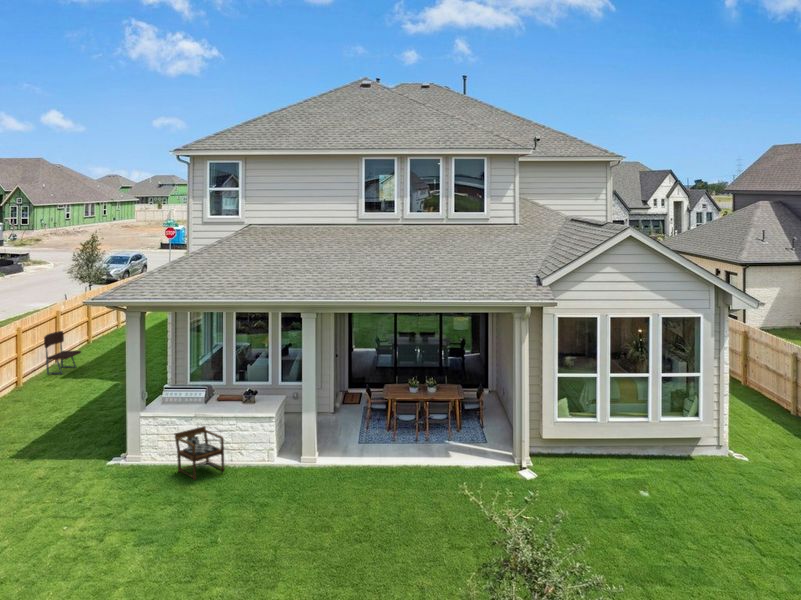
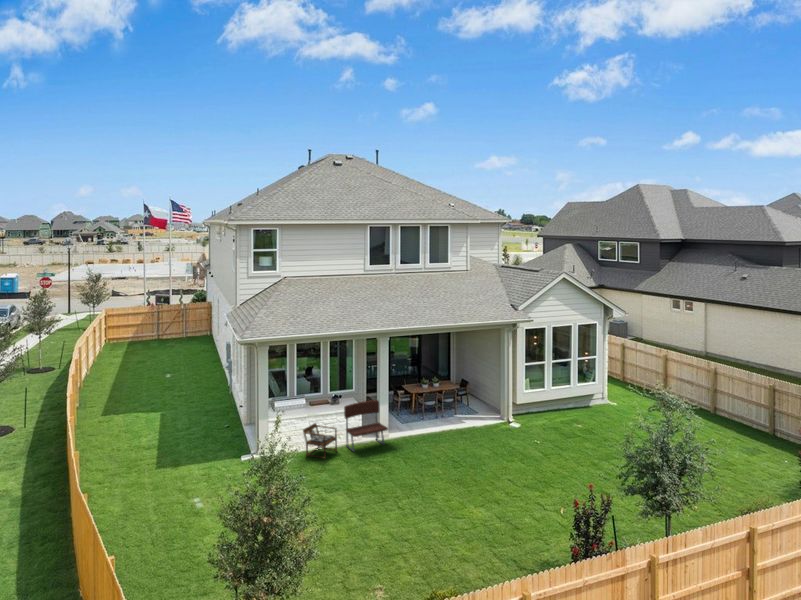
bench: present [44,331,81,374] -> present [344,400,388,452]

